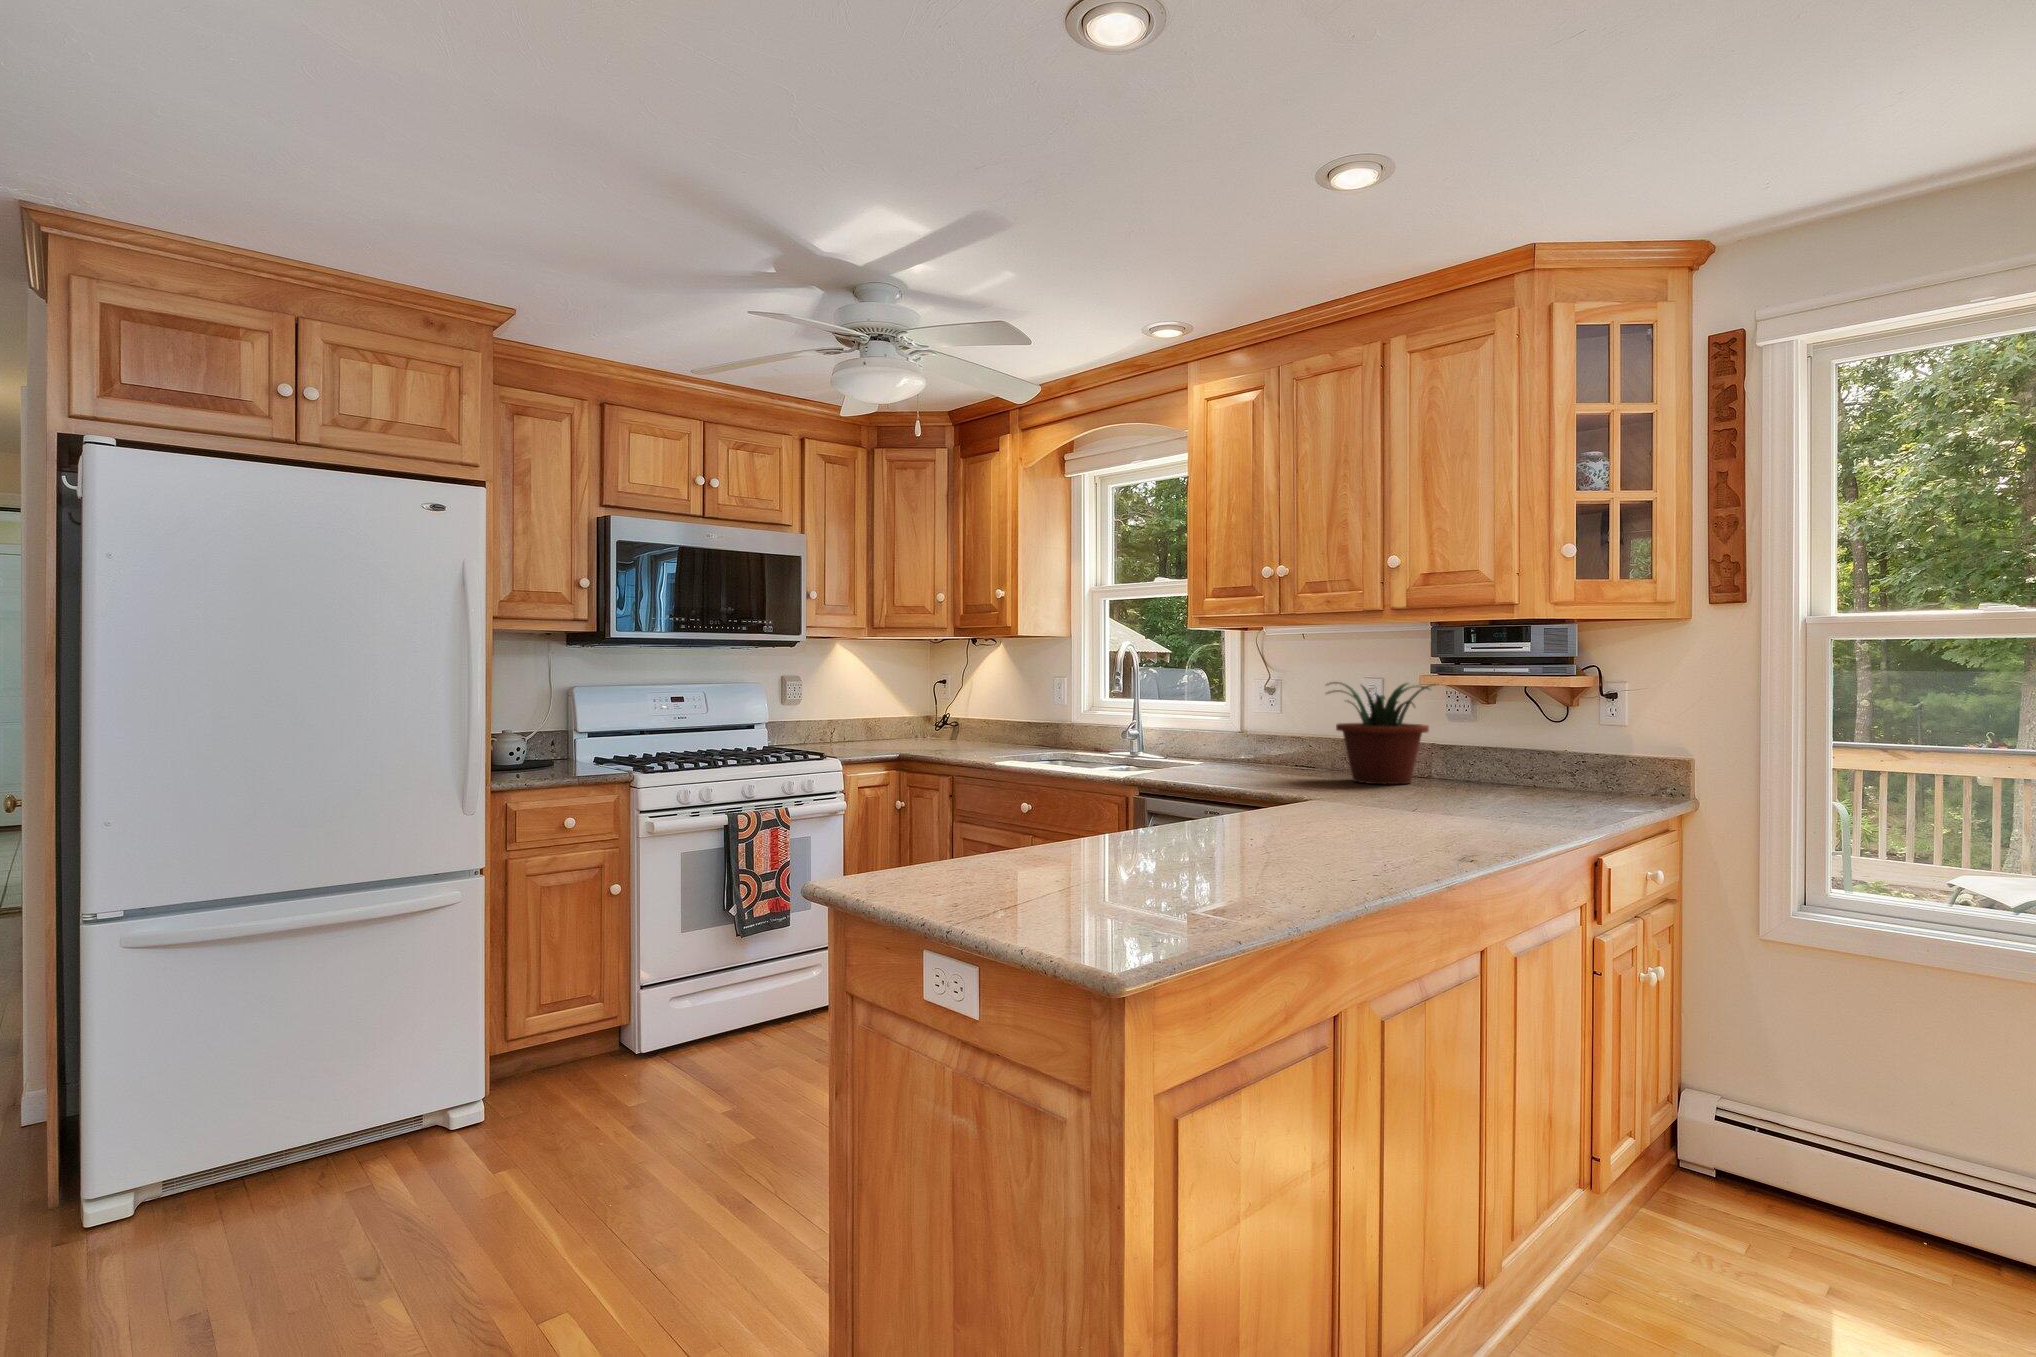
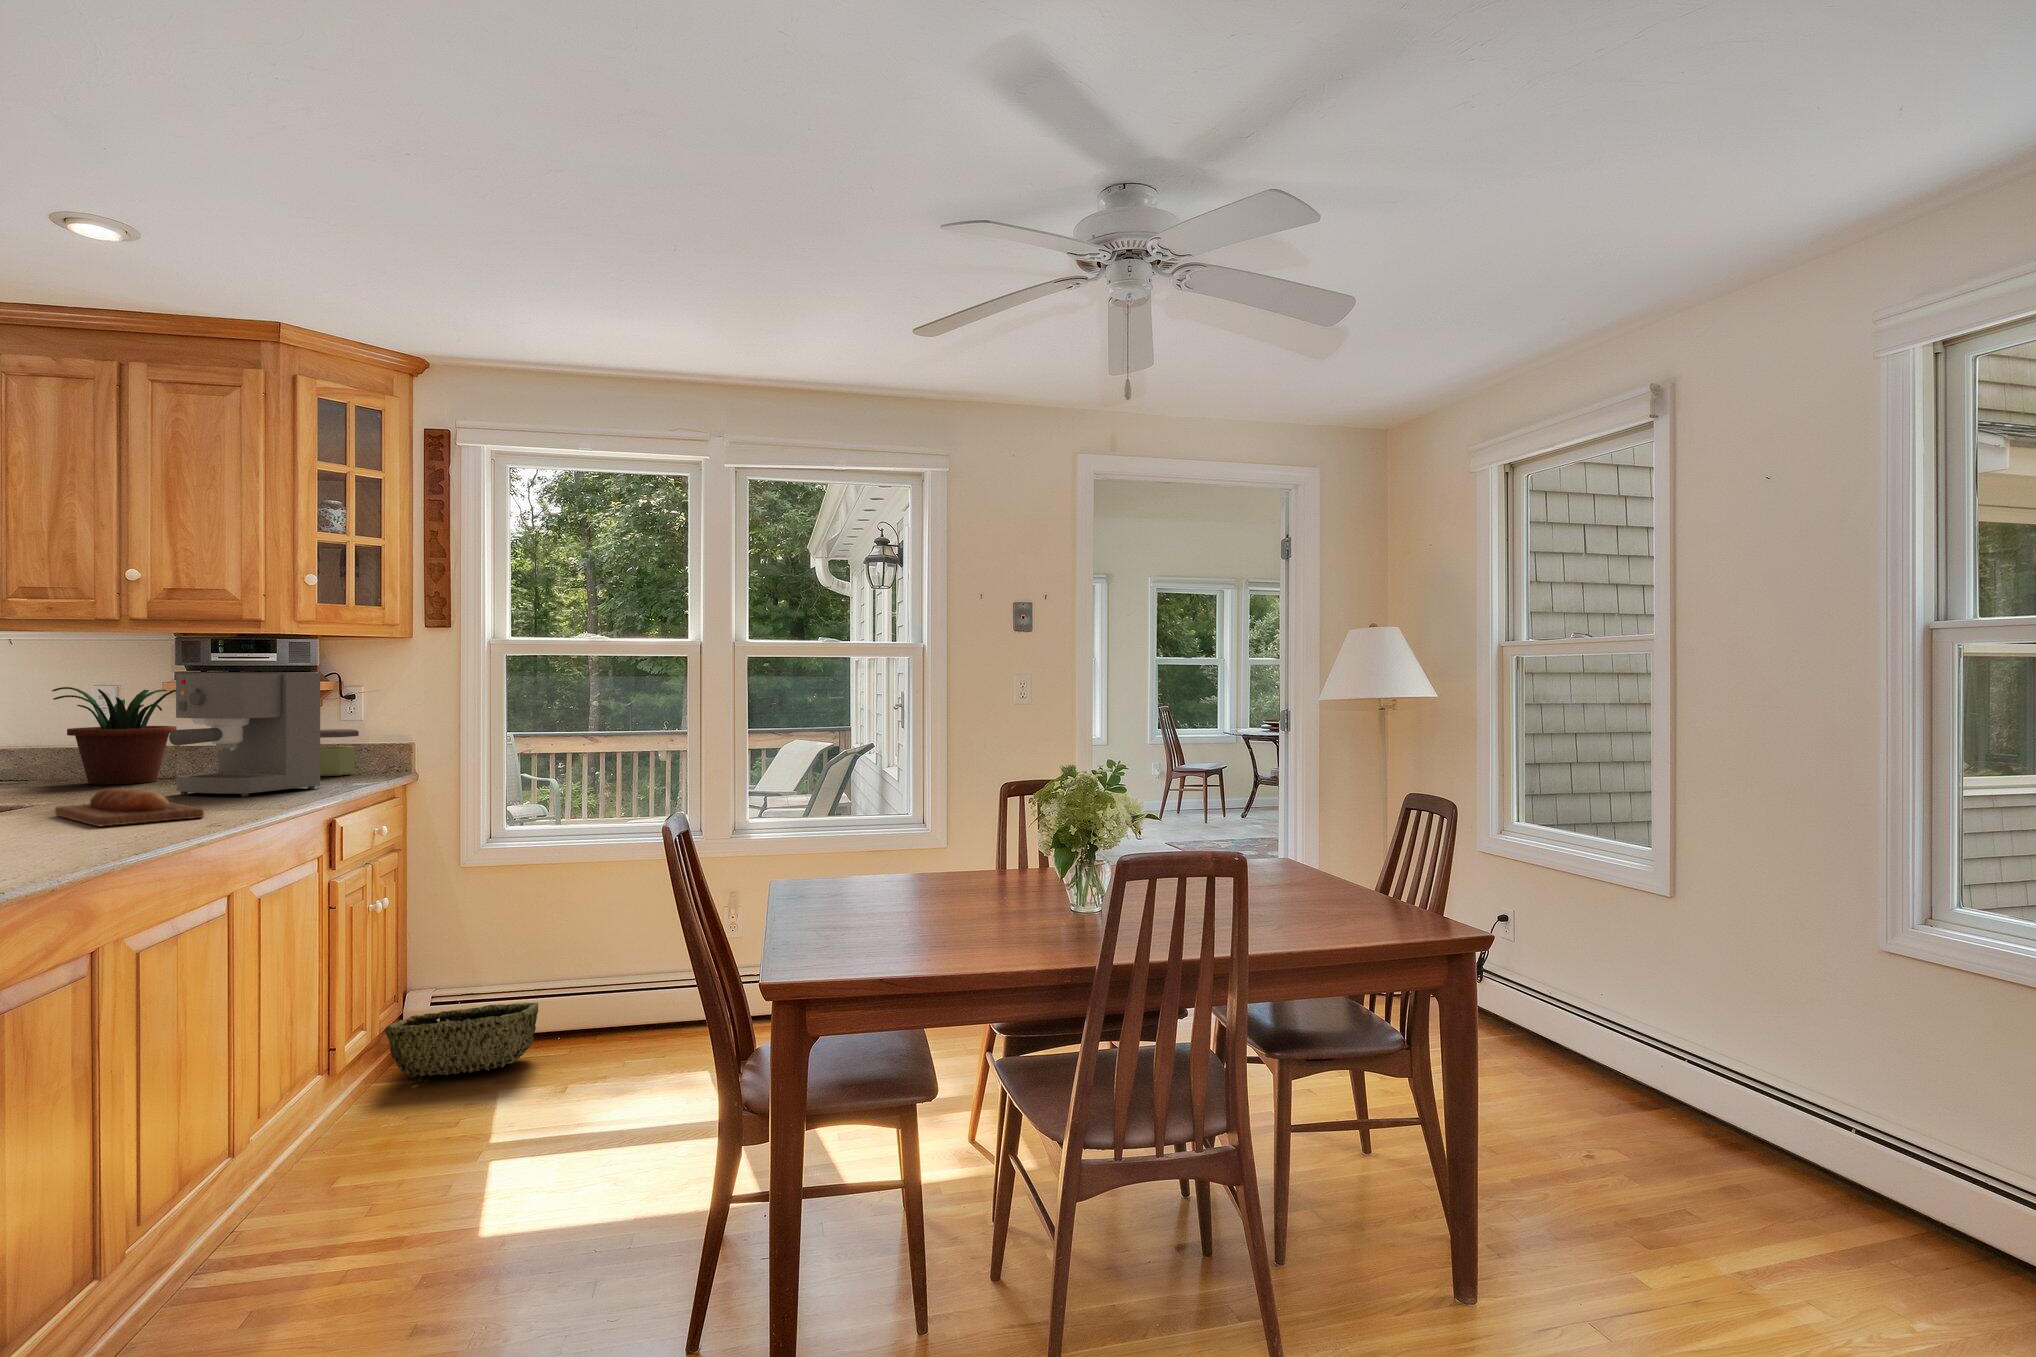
coffee maker: none [1420,667,1582,816] -> present [169,673,320,796]
jar: none [1562,737,1623,795] -> present [320,729,359,776]
bread loaf: none [1317,797,1455,846] -> present [55,788,204,827]
woven basket: none [1660,1128,1897,1261] -> present [384,1002,538,1076]

